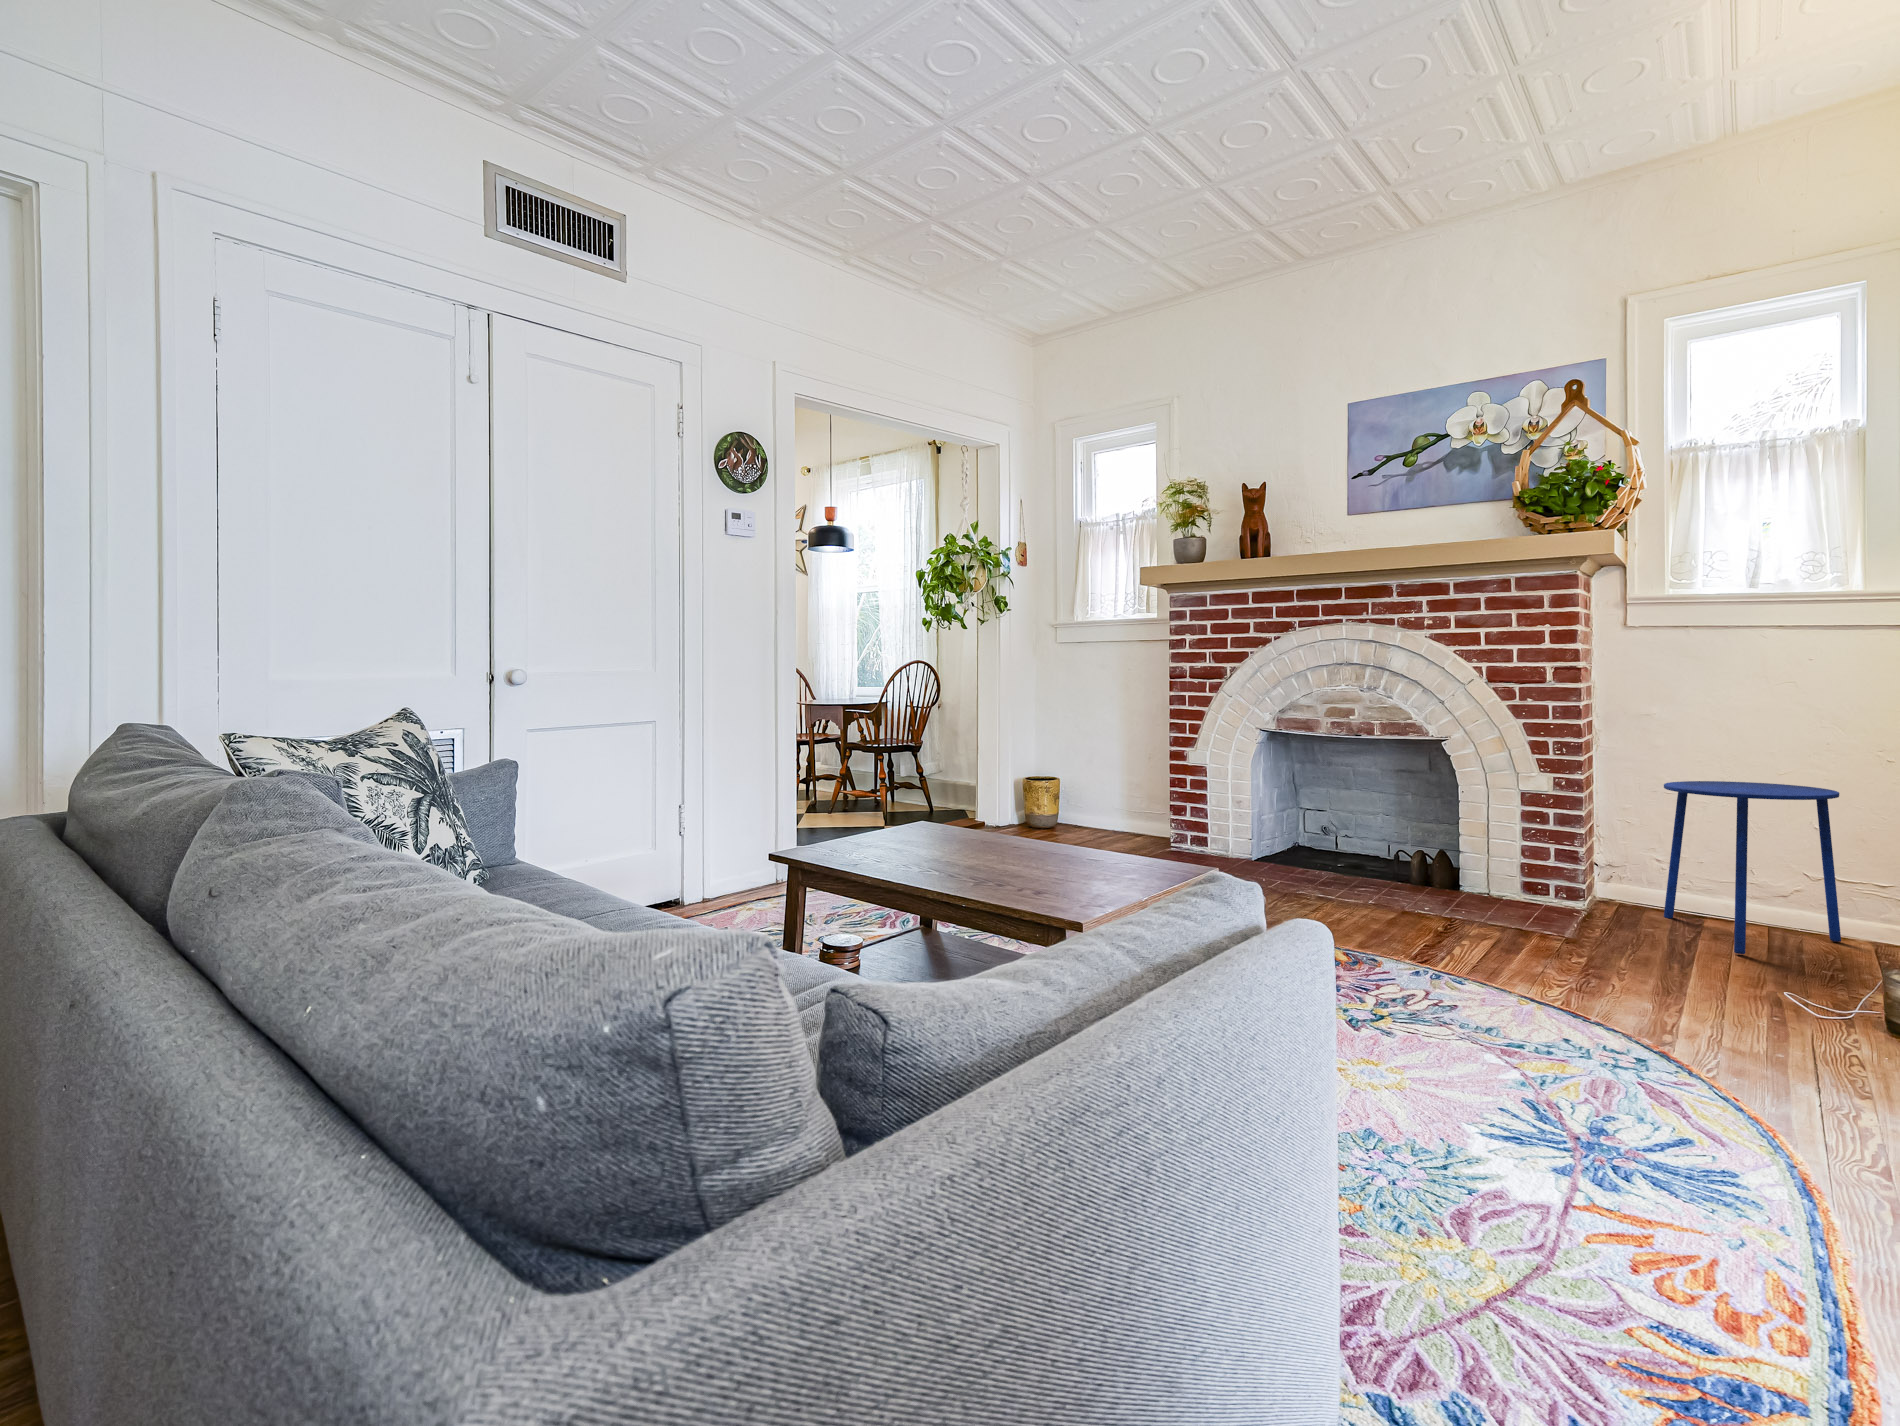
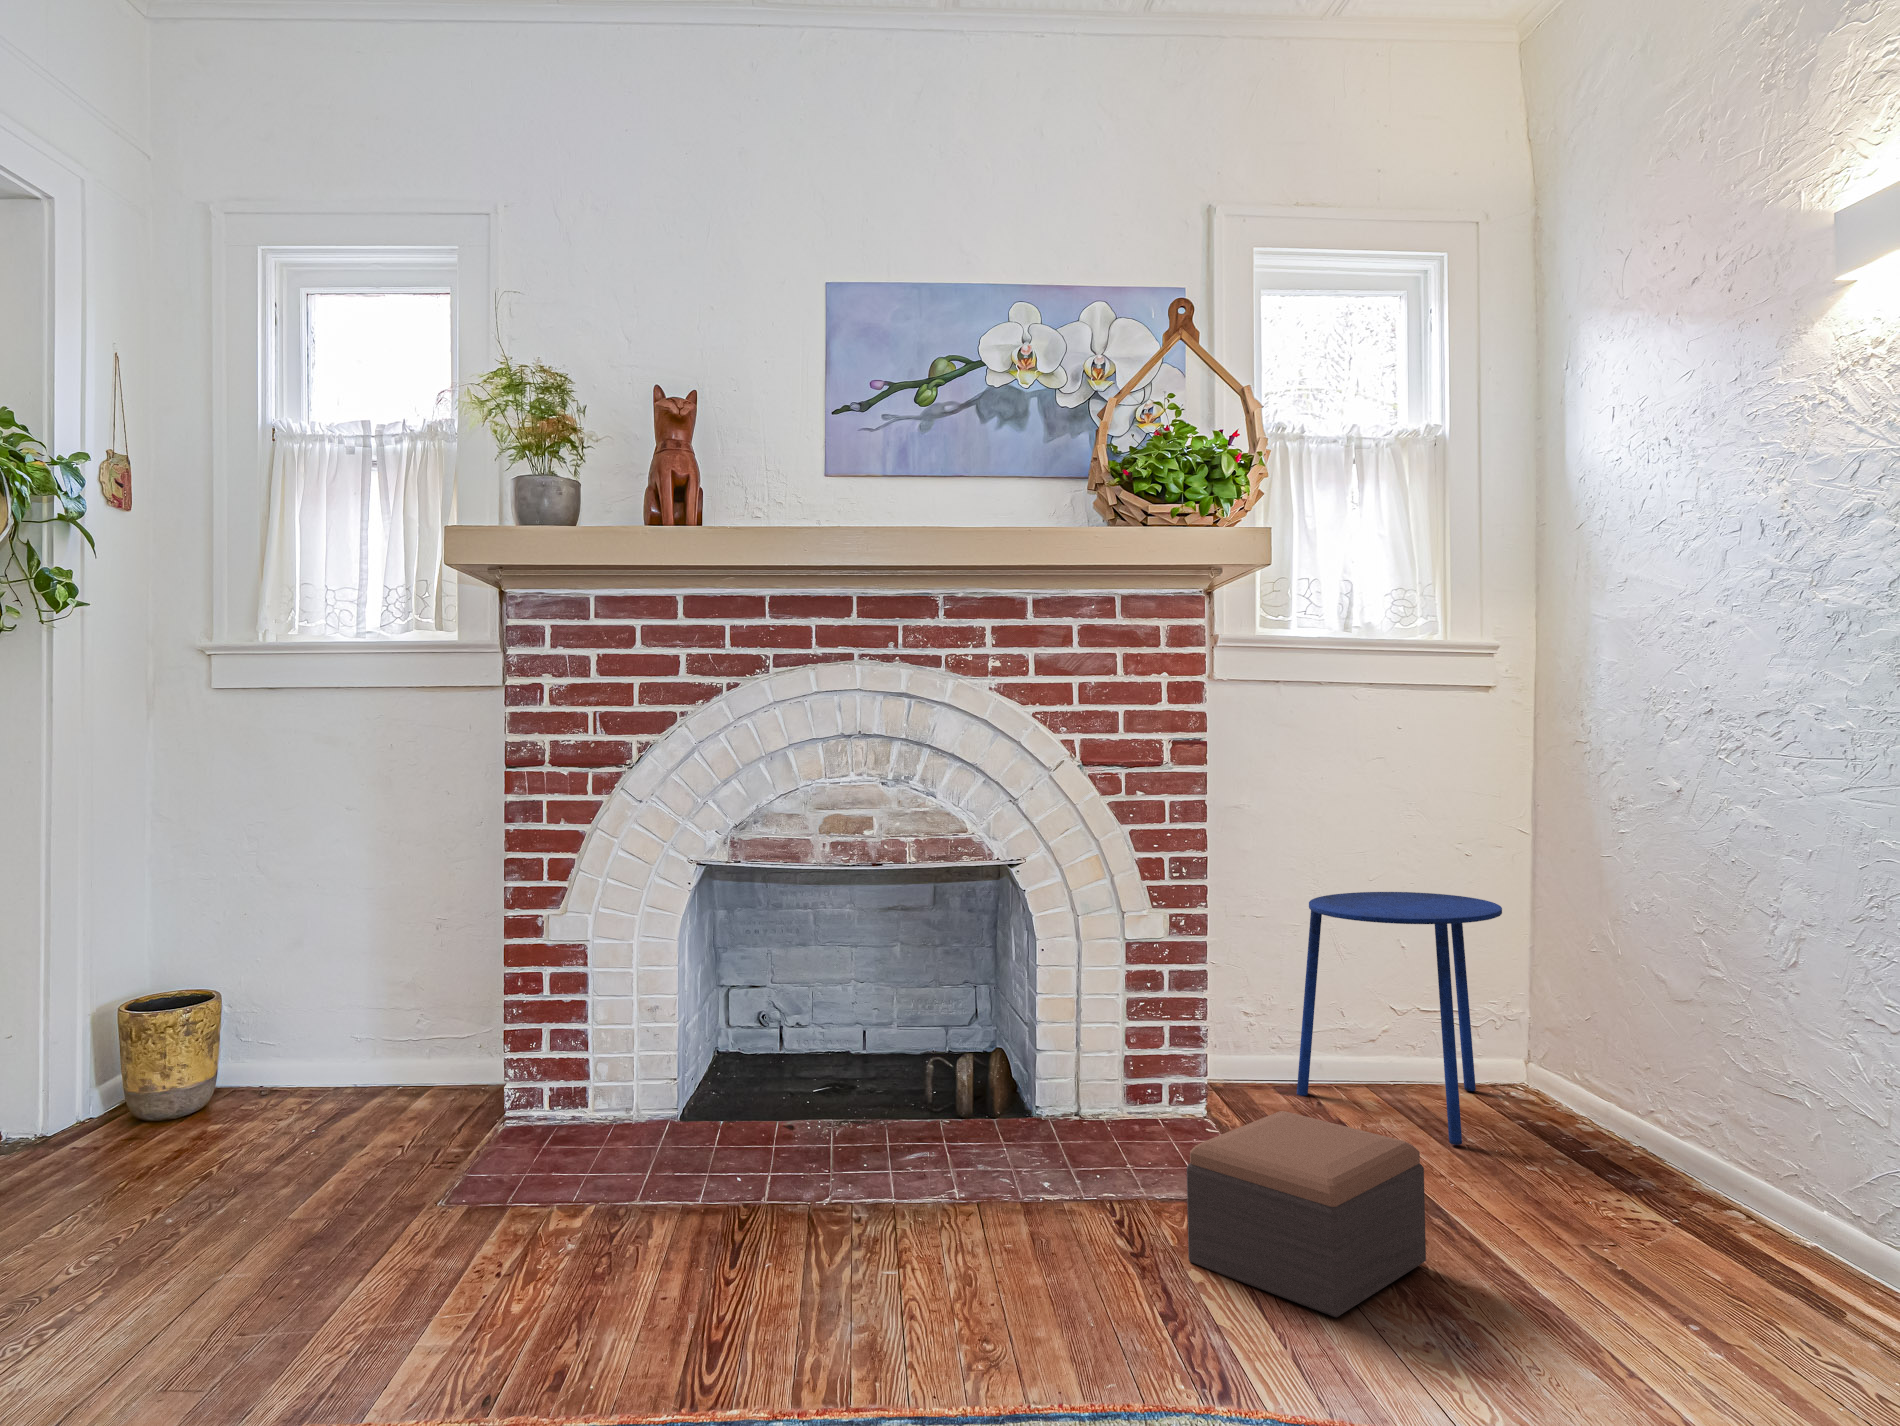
footstool: none [1430,883,1578,975] -> present [1187,1111,1426,1318]

